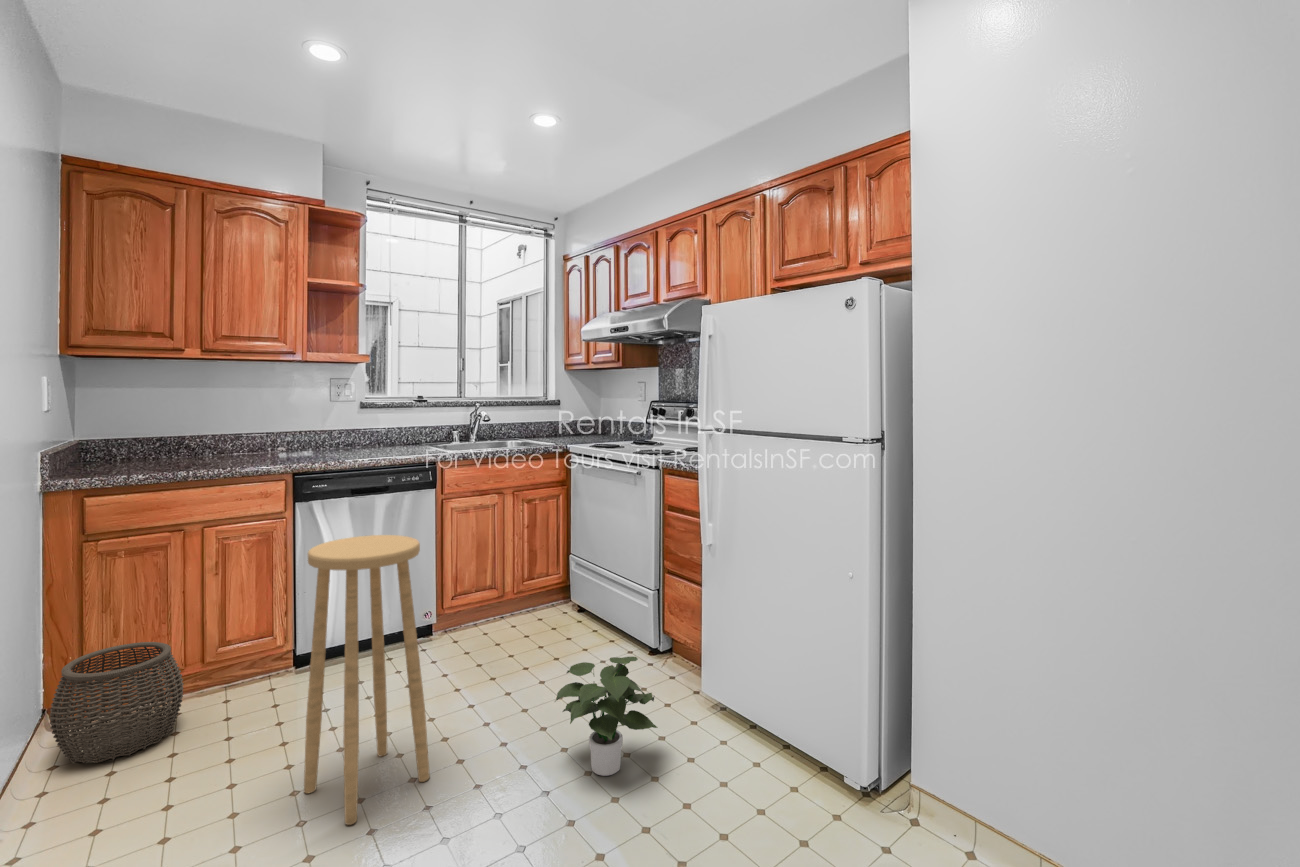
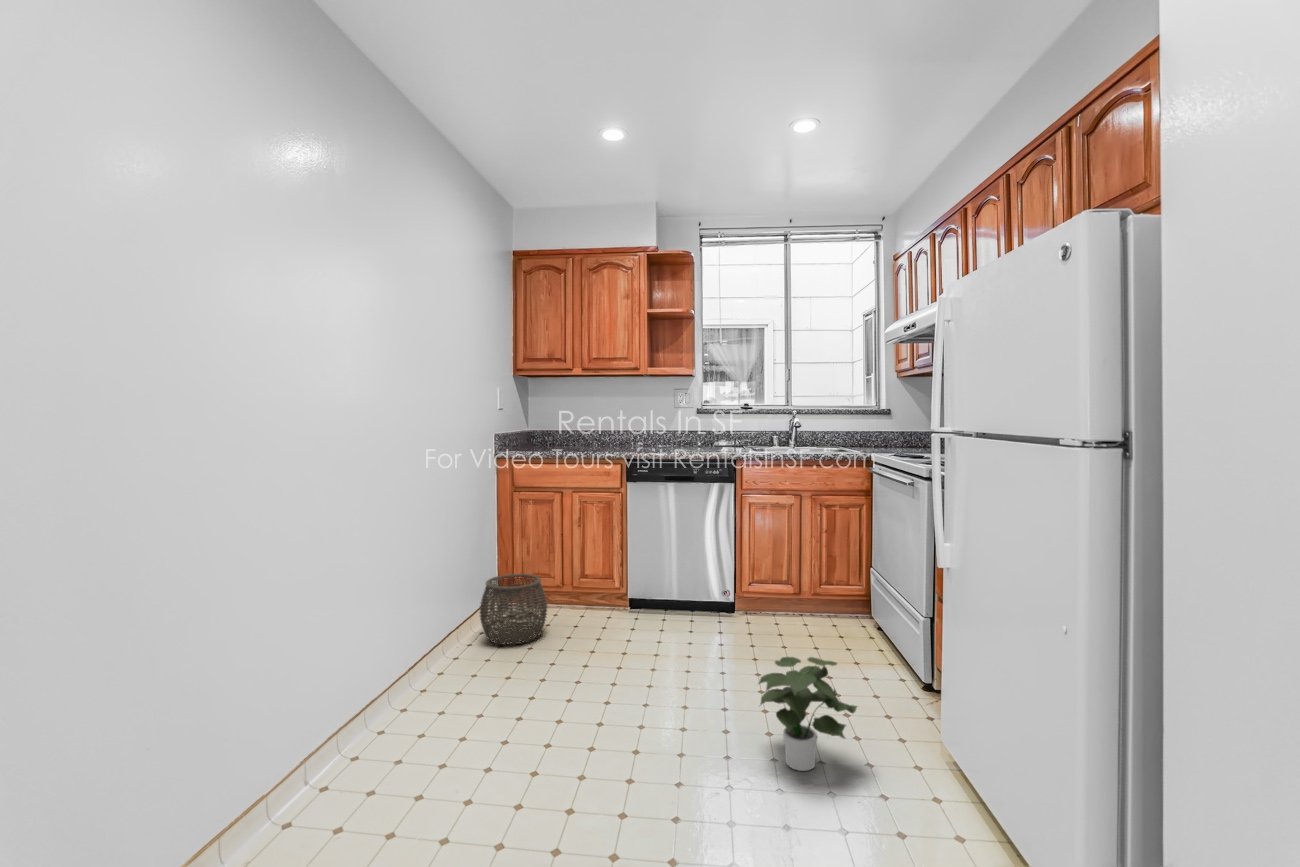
stool: present [304,535,430,825] -> none [579,513,660,728]

